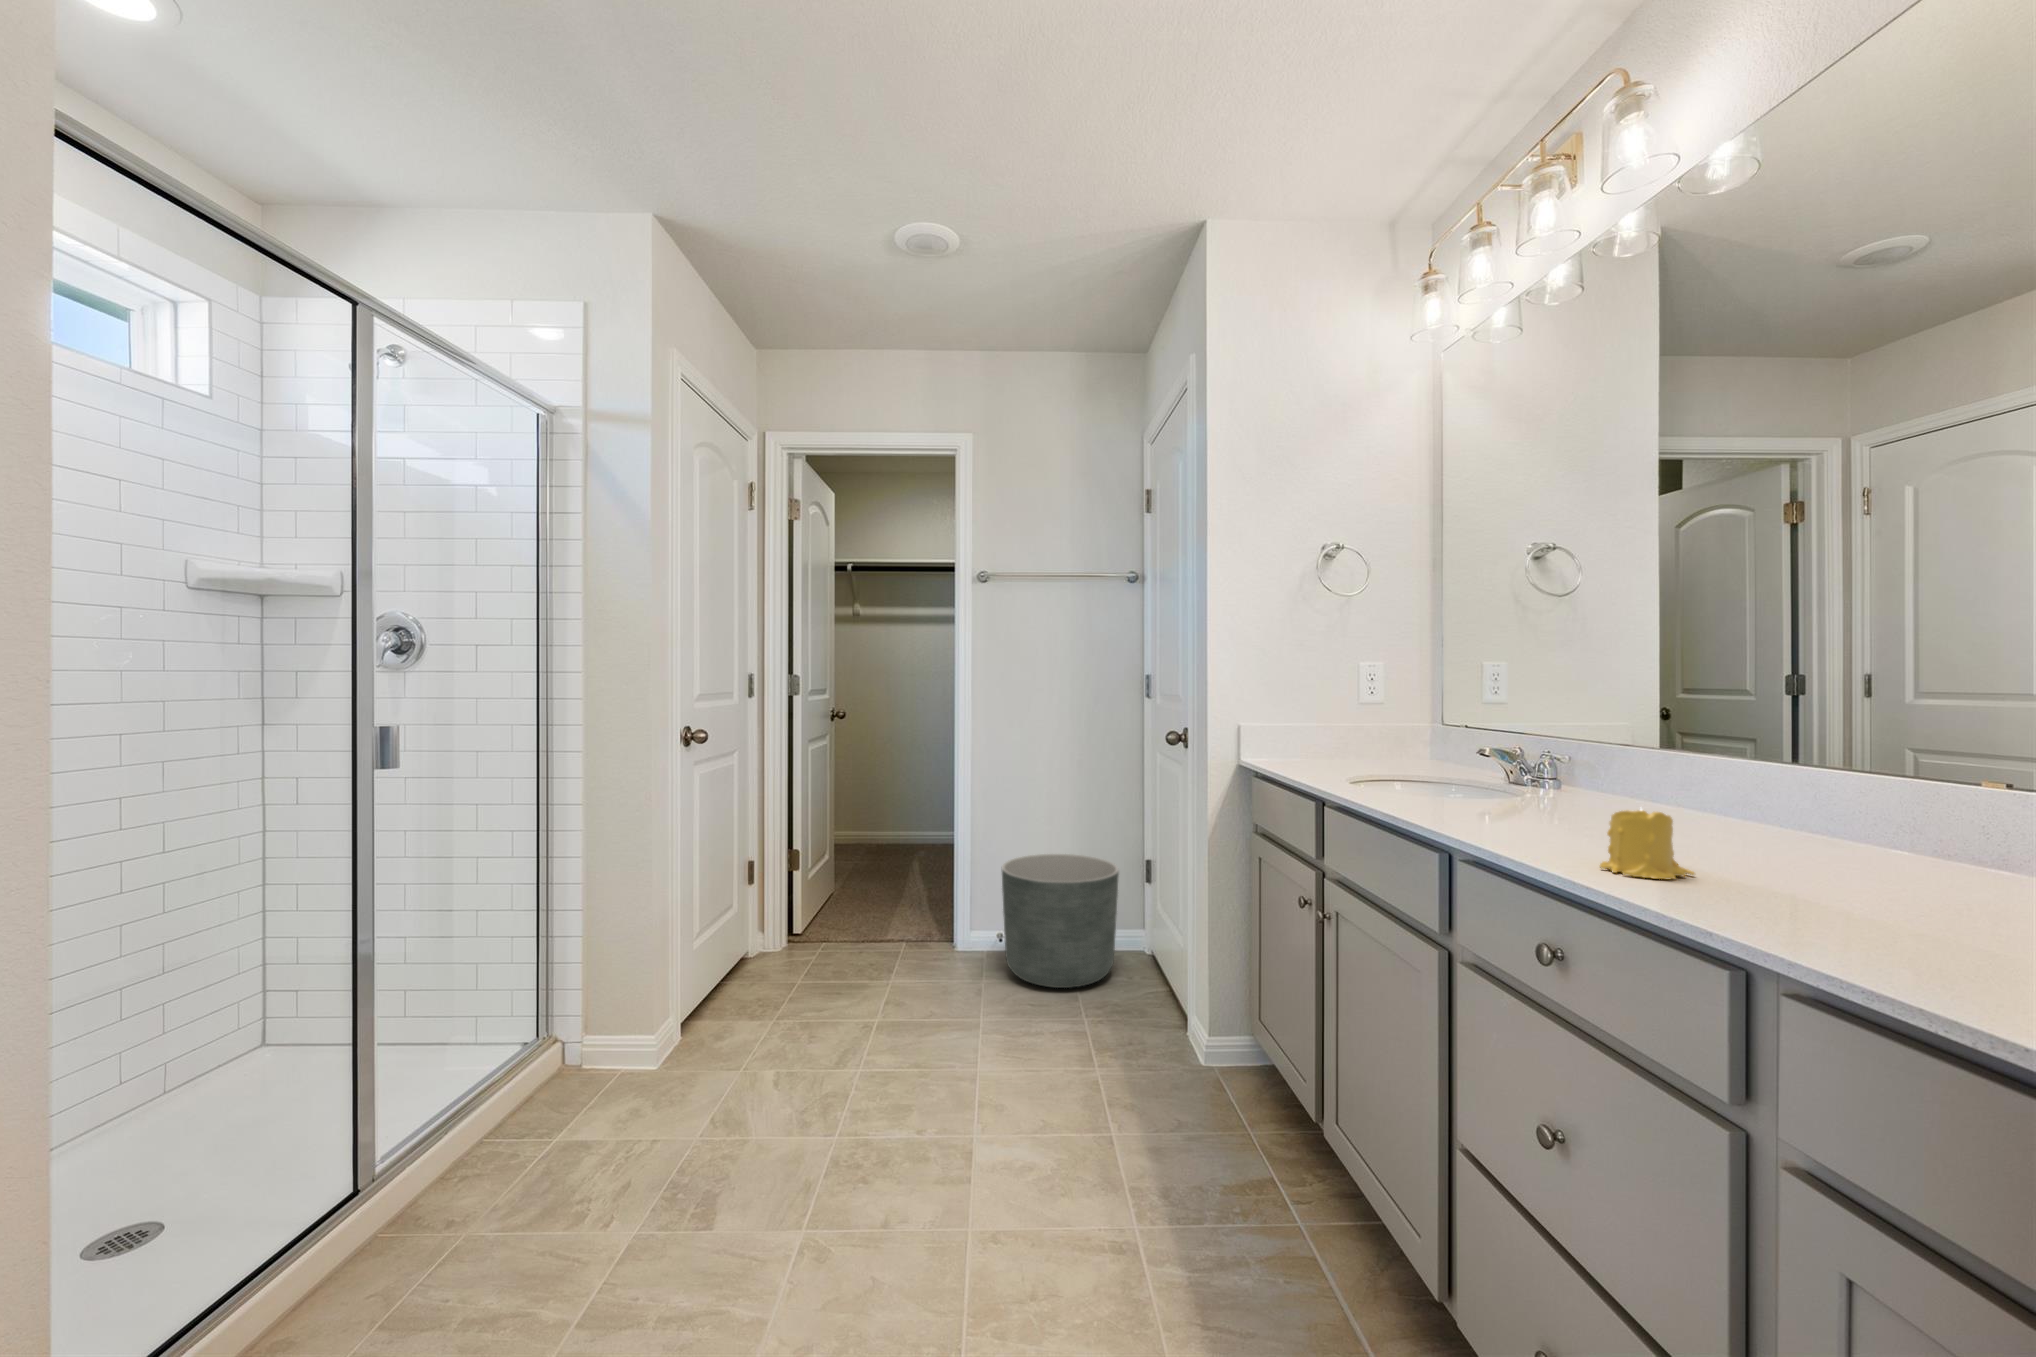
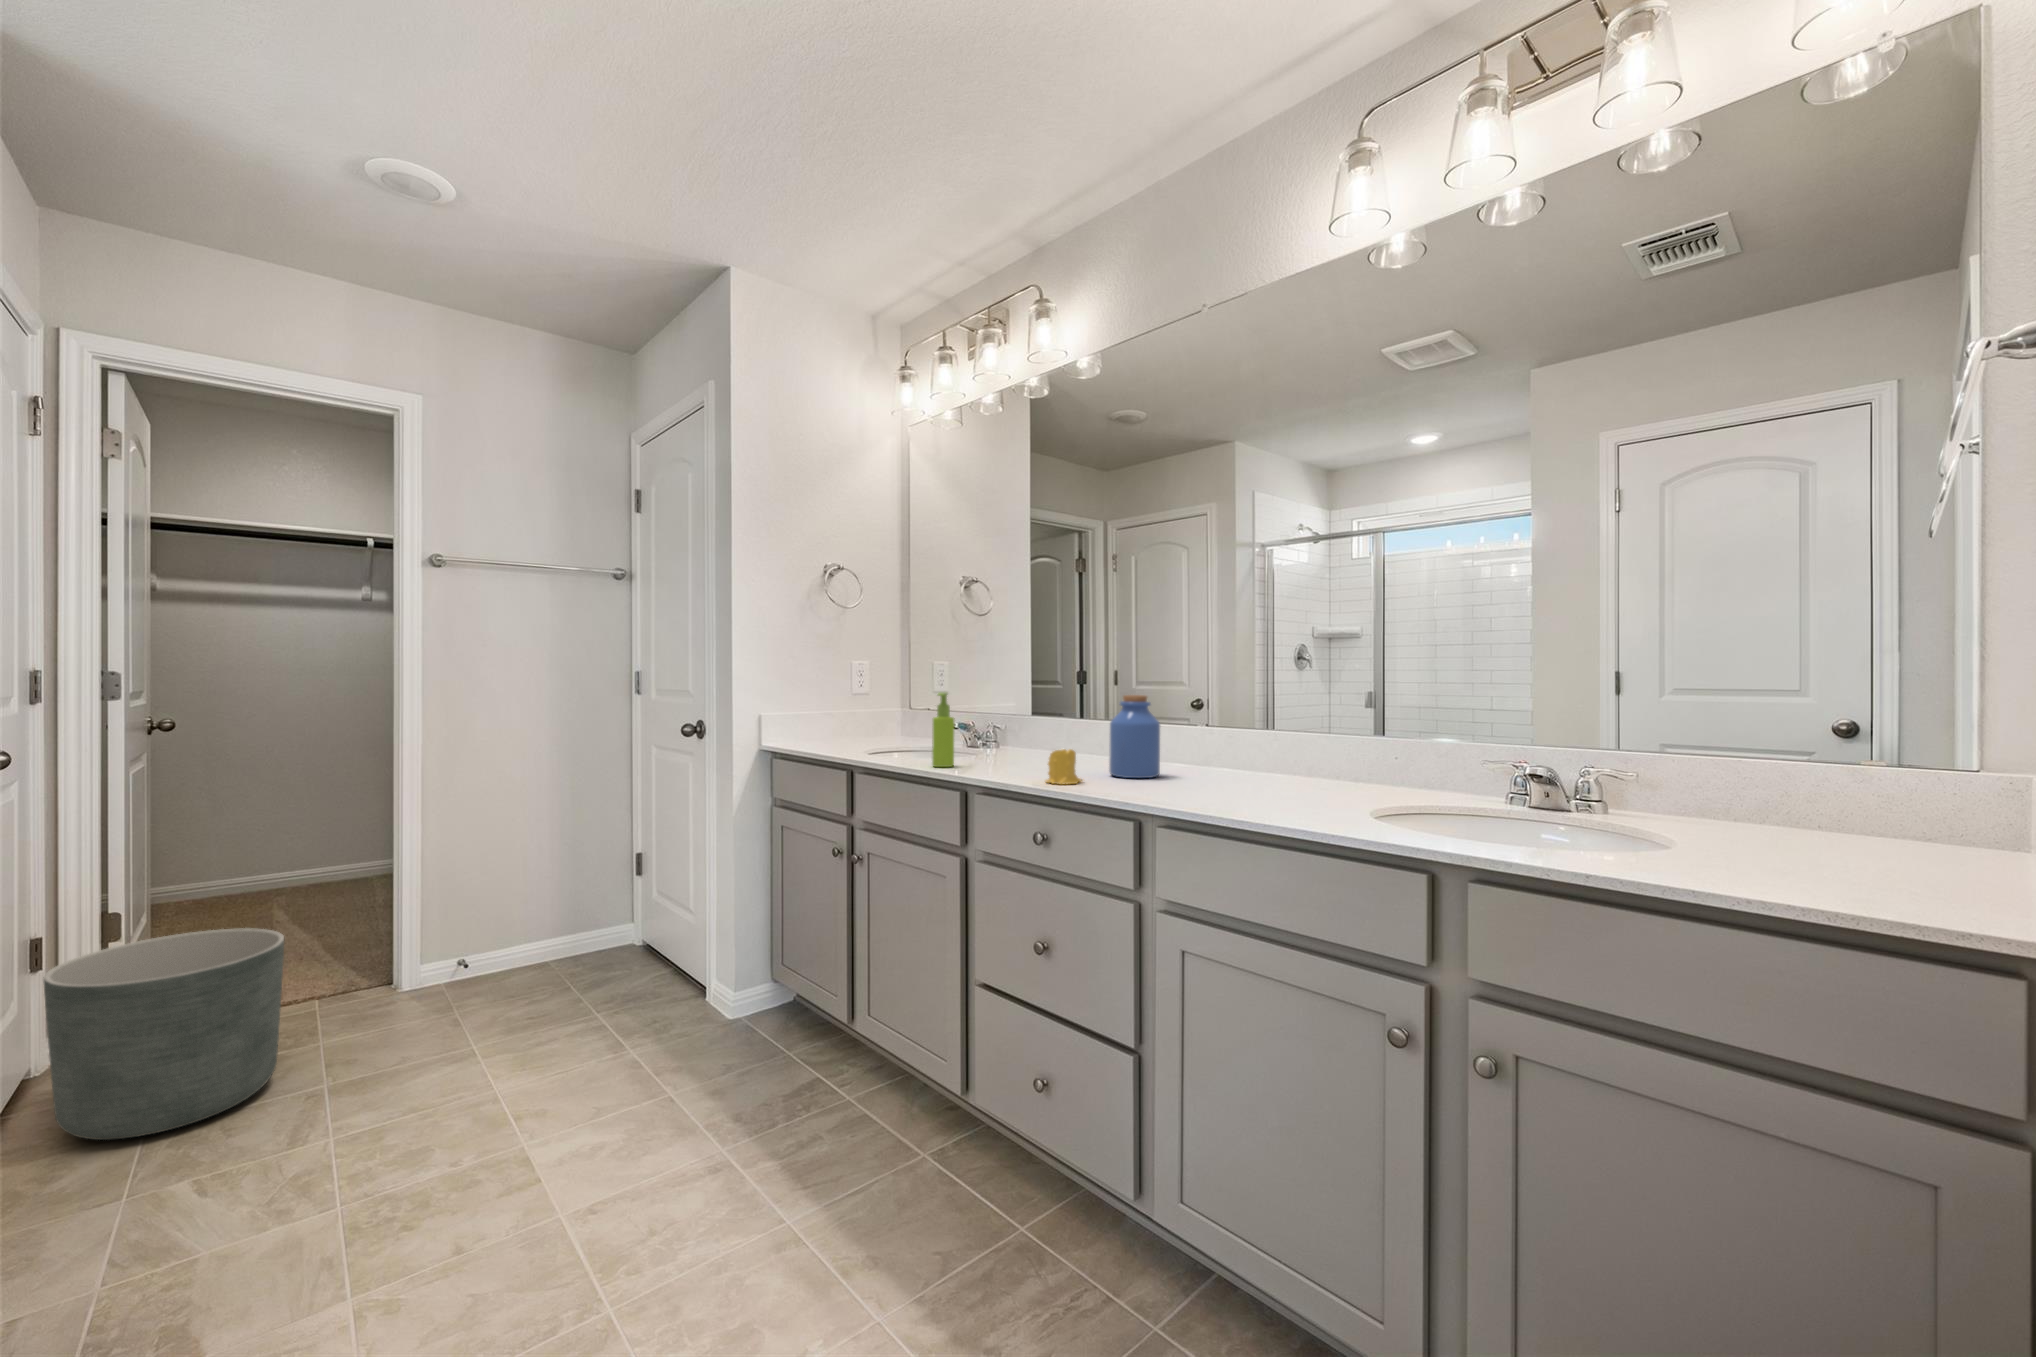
soap dispenser: none [1422,702,1459,814] -> present [932,692,954,767]
jar: none [1772,714,1921,889] -> present [1109,695,1160,778]
planter: present [1002,854,1119,988] -> present [43,928,284,1140]

